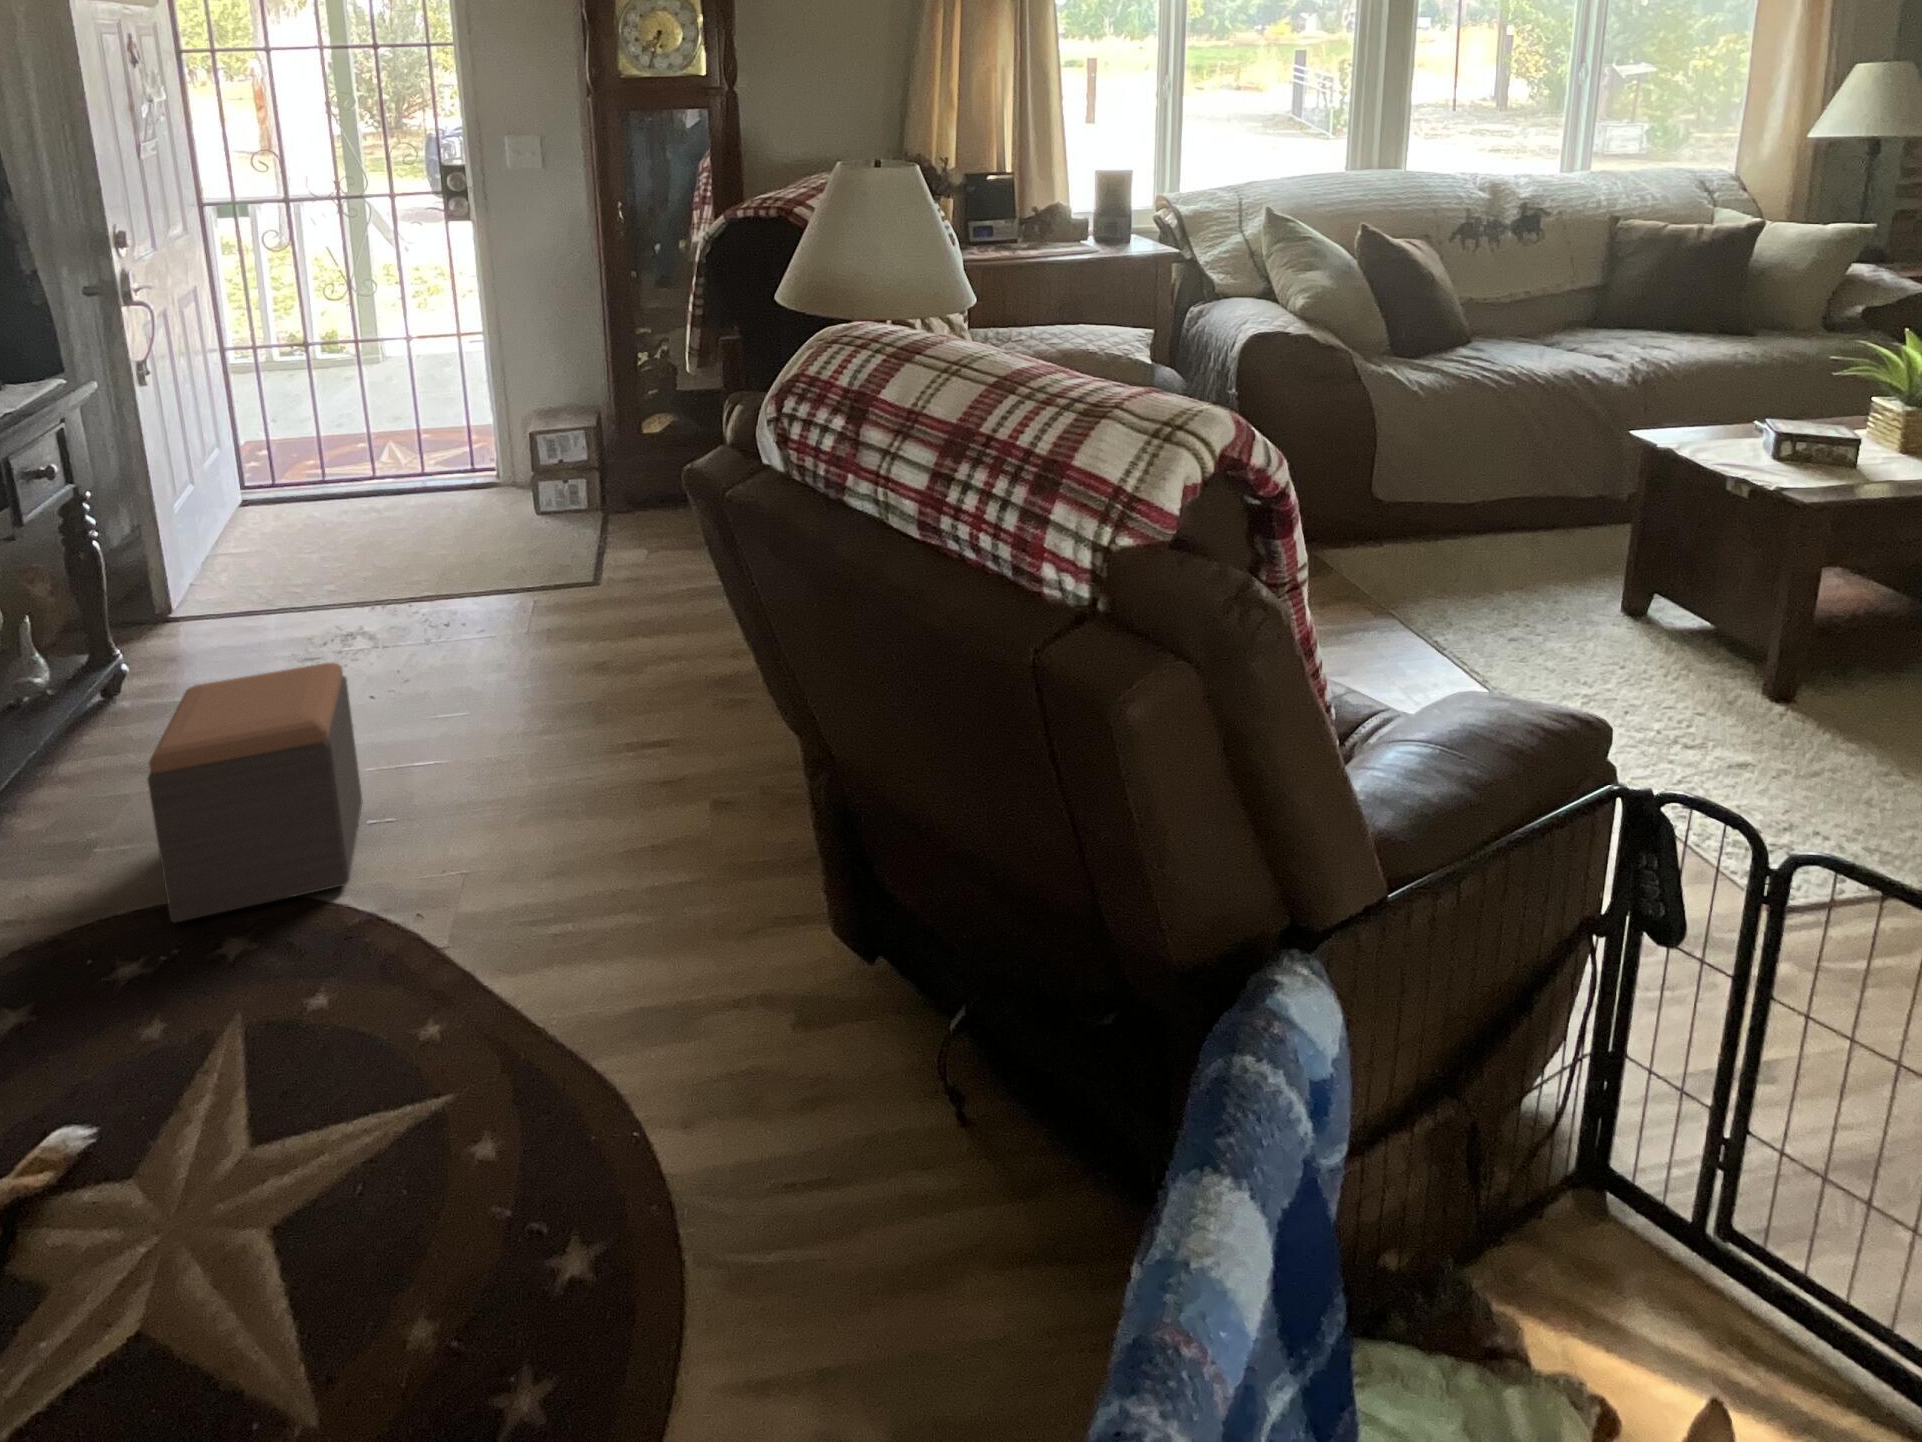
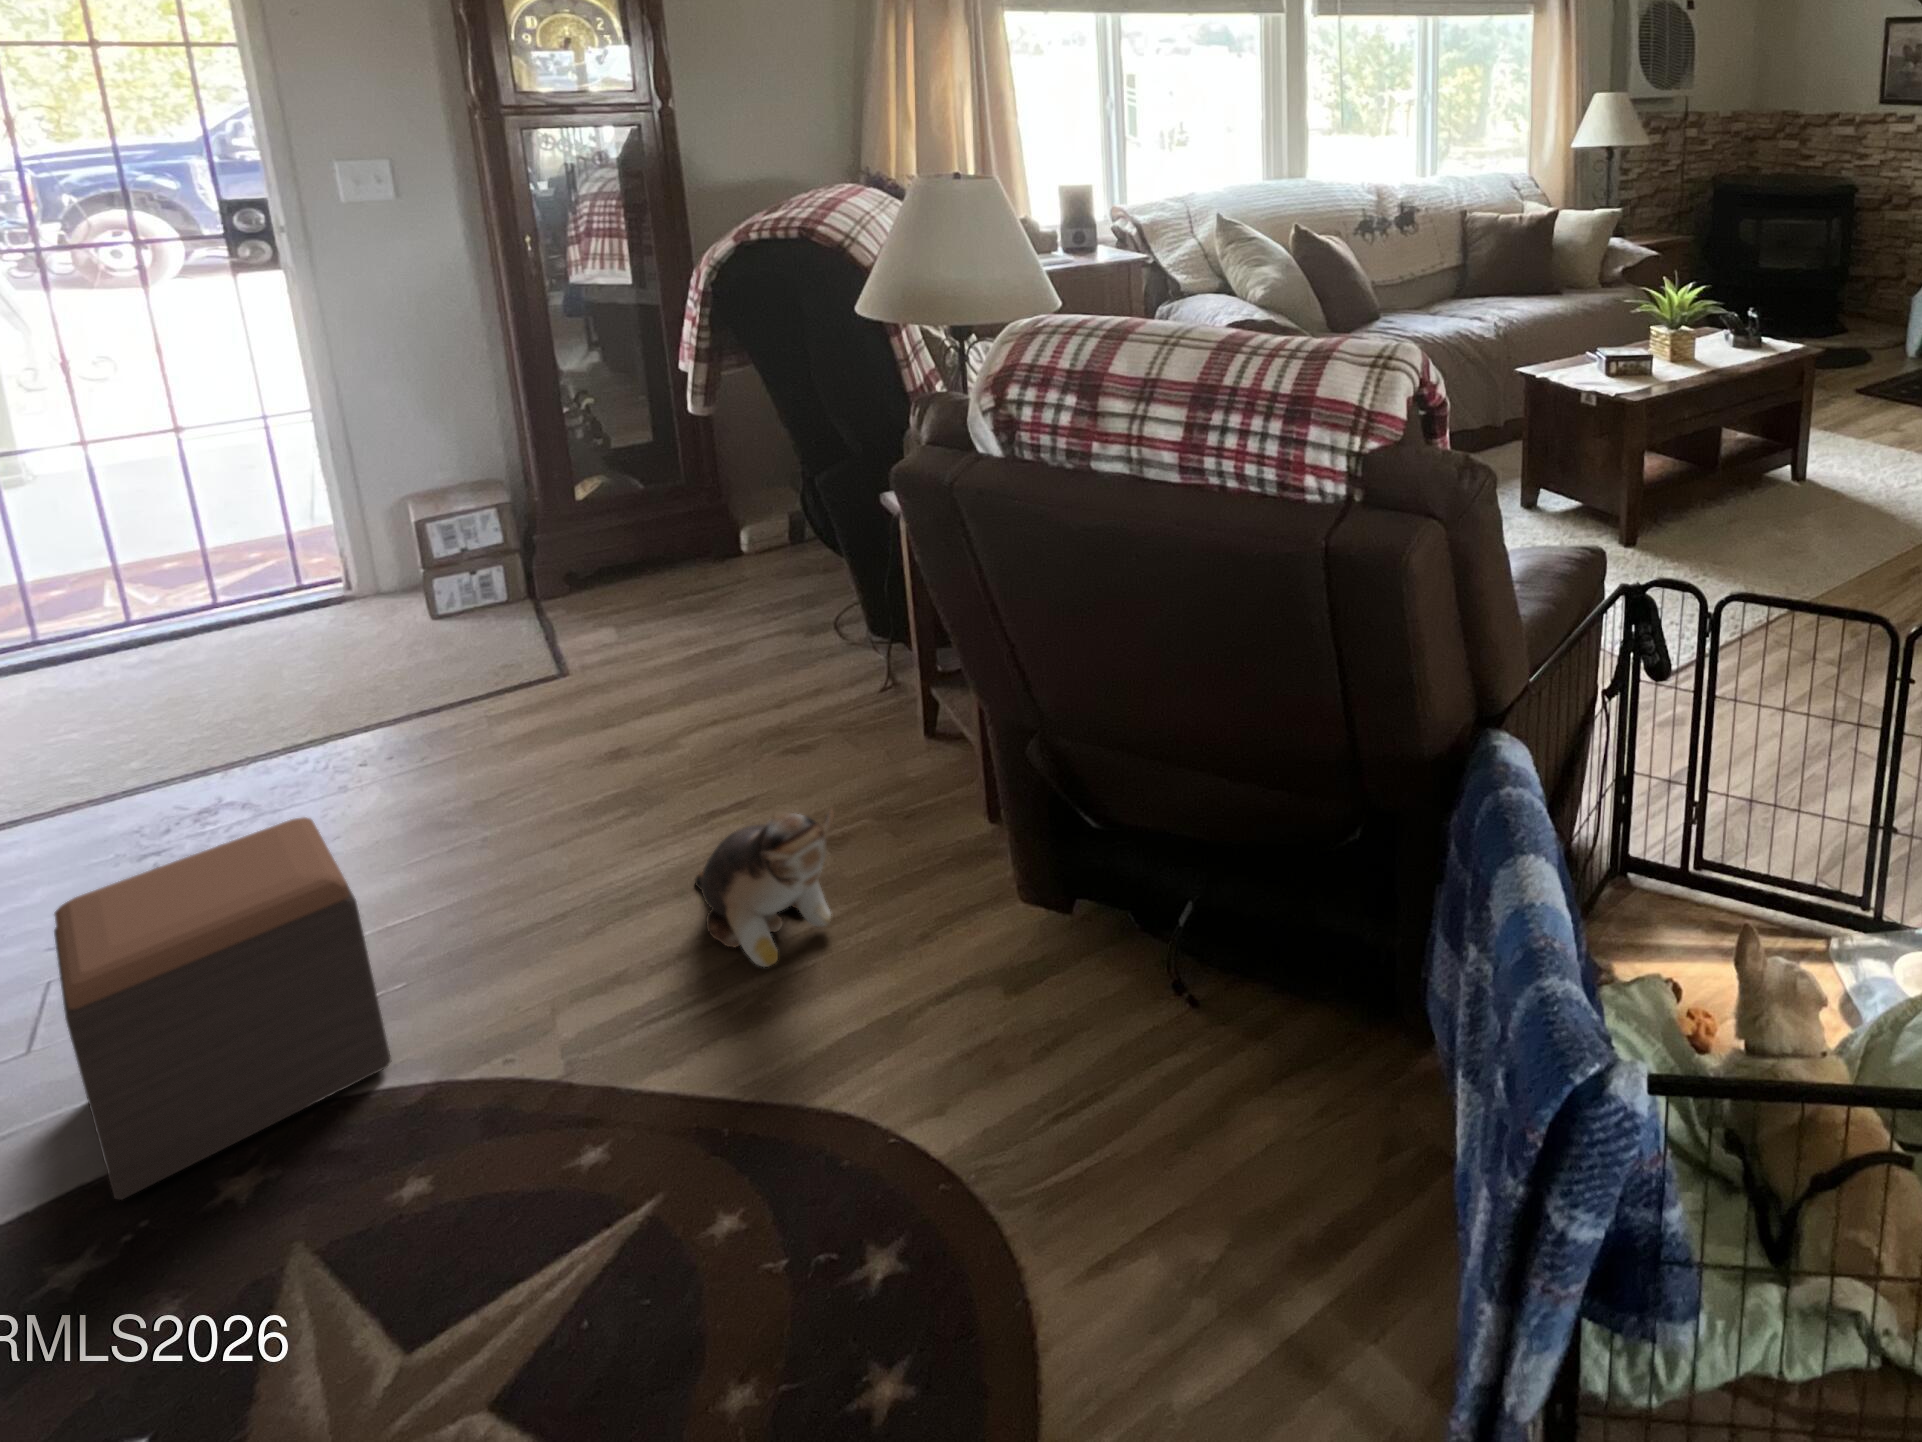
plush toy: none [583,768,678,908] -> present [695,809,834,967]

